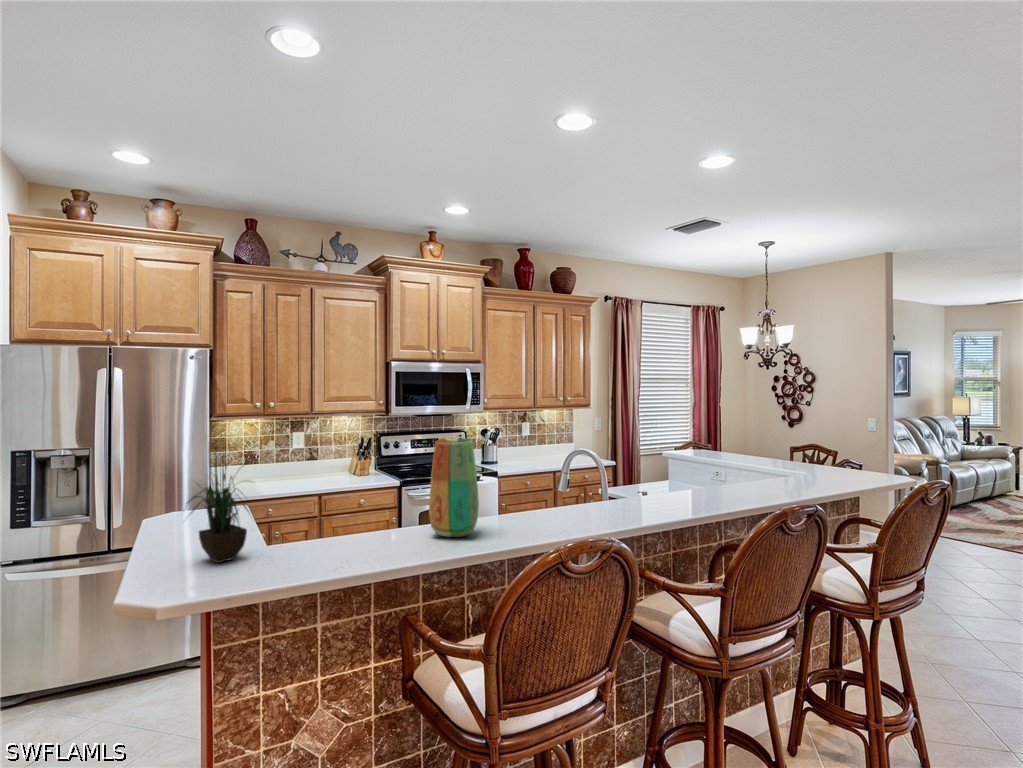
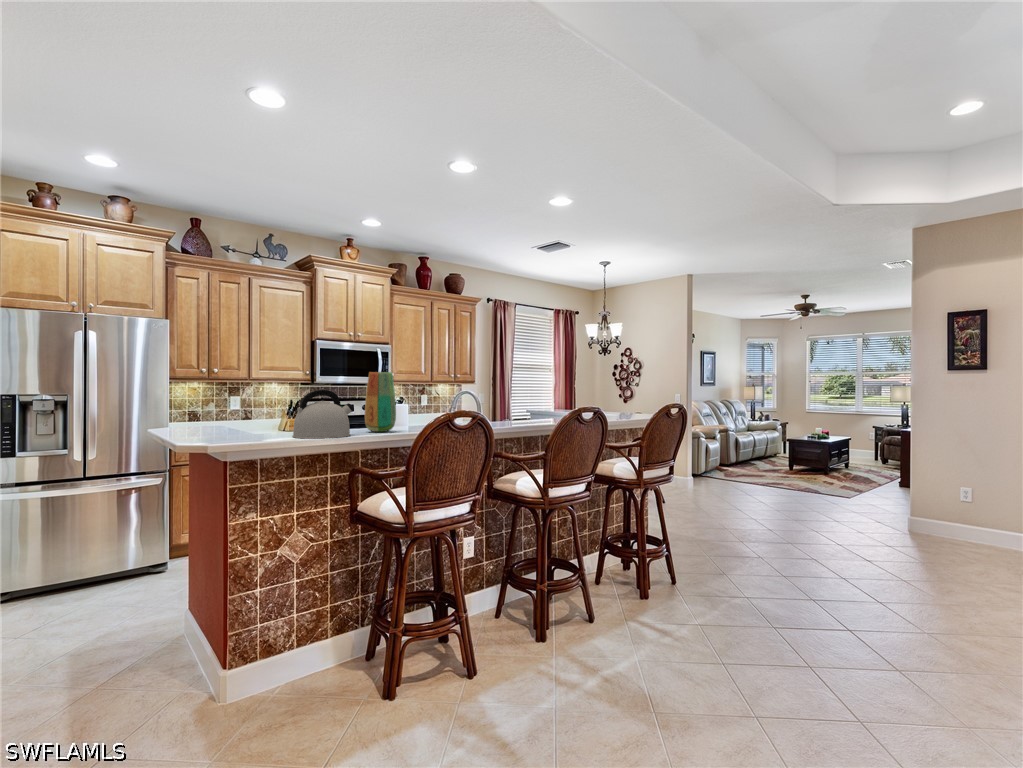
potted plant: present [187,450,249,563] -> none [208,351,261,438]
kettle: none [309,480,408,571] -> present [293,390,354,439]

